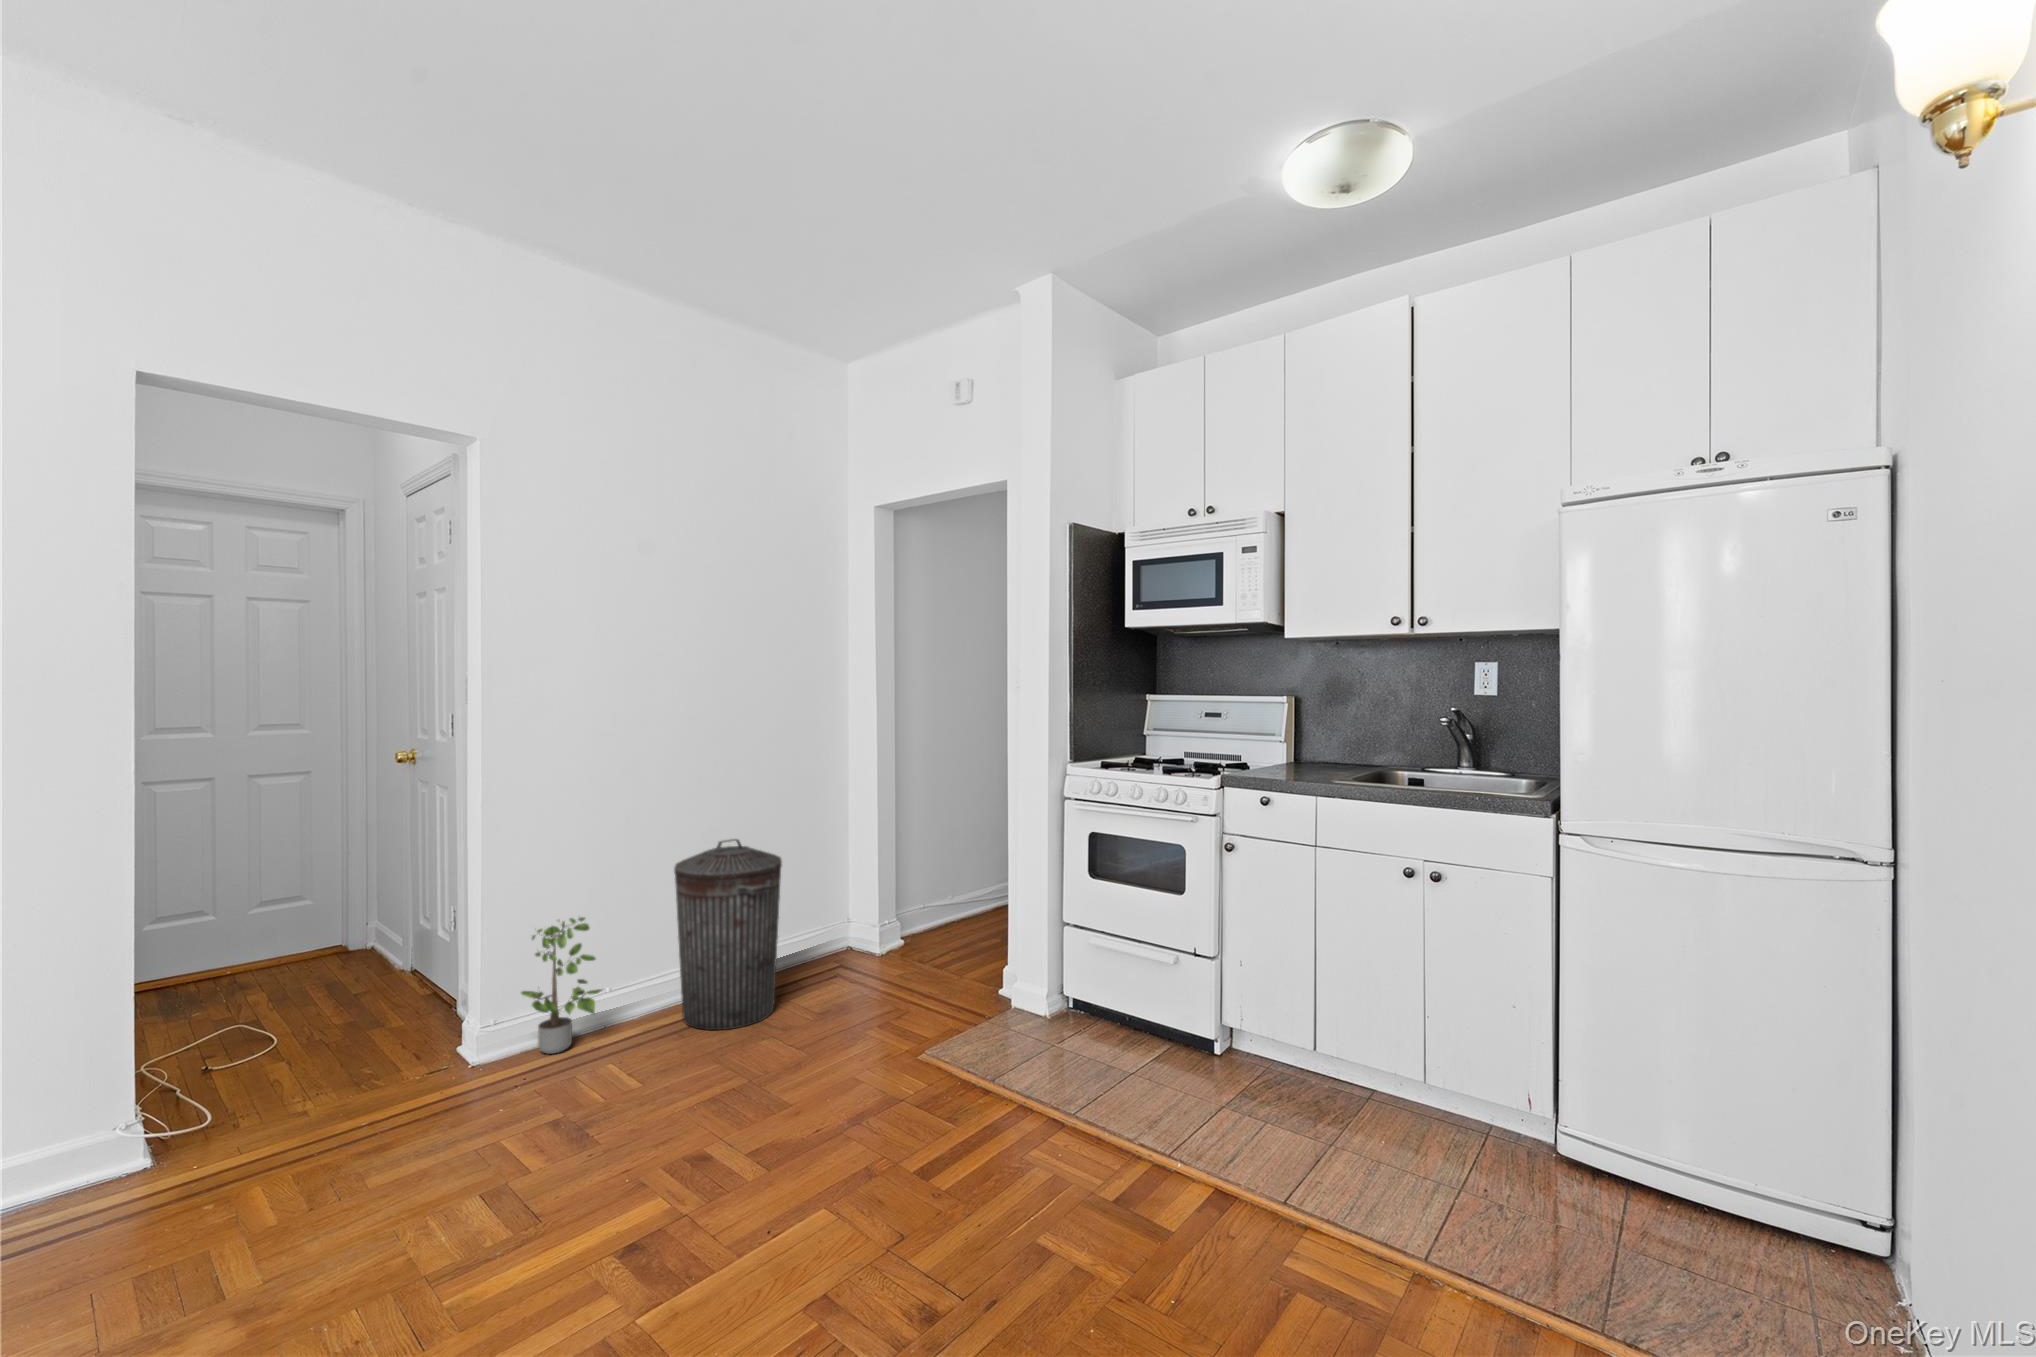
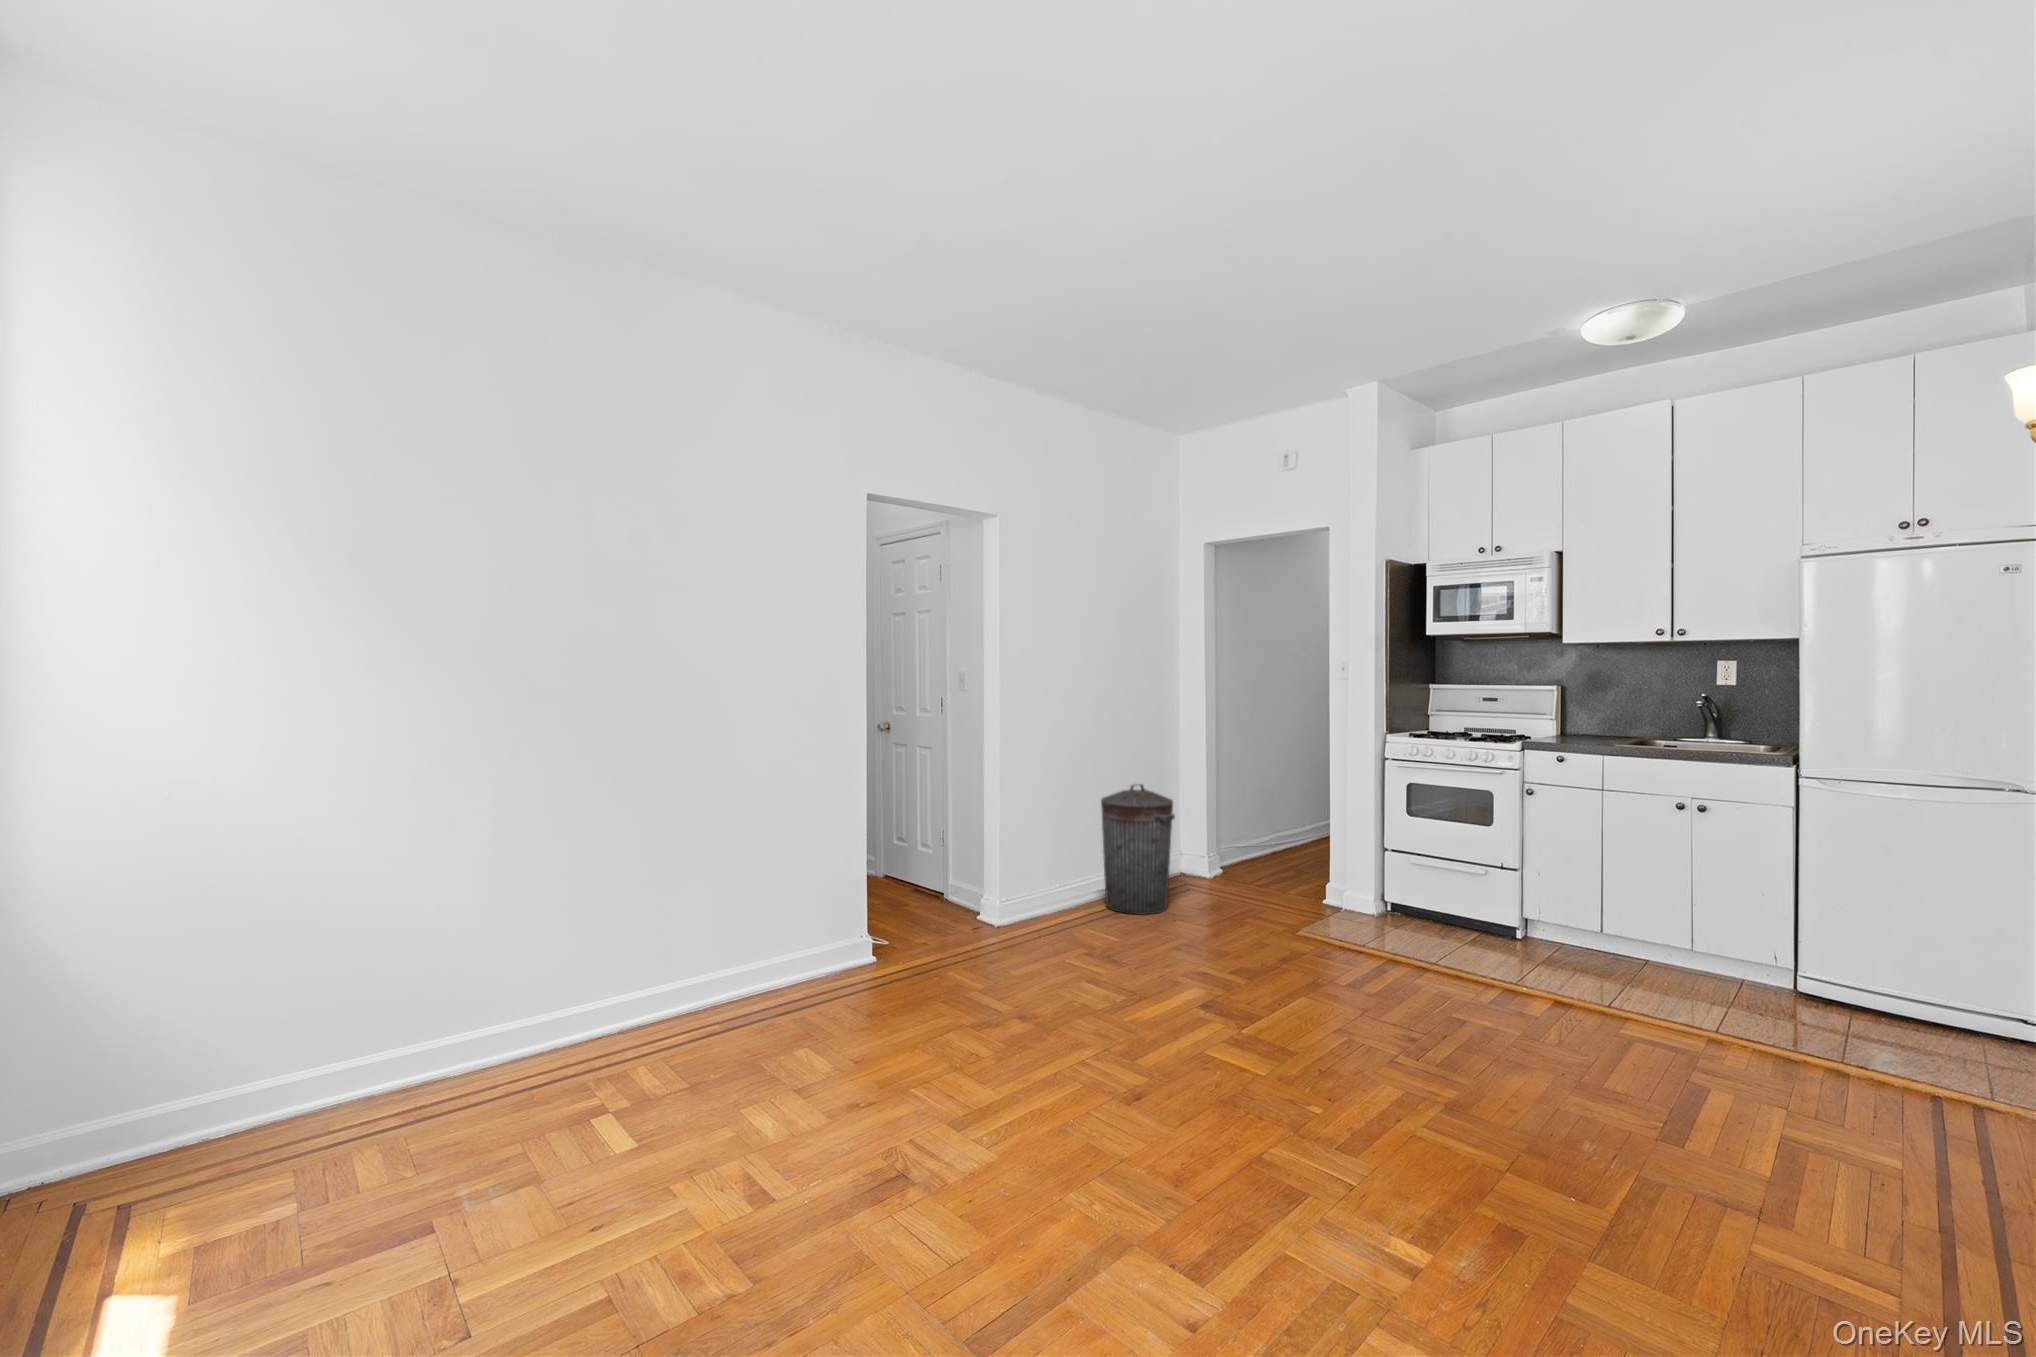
potted plant: present [521,917,602,1054] -> none [1021,829,1066,921]

